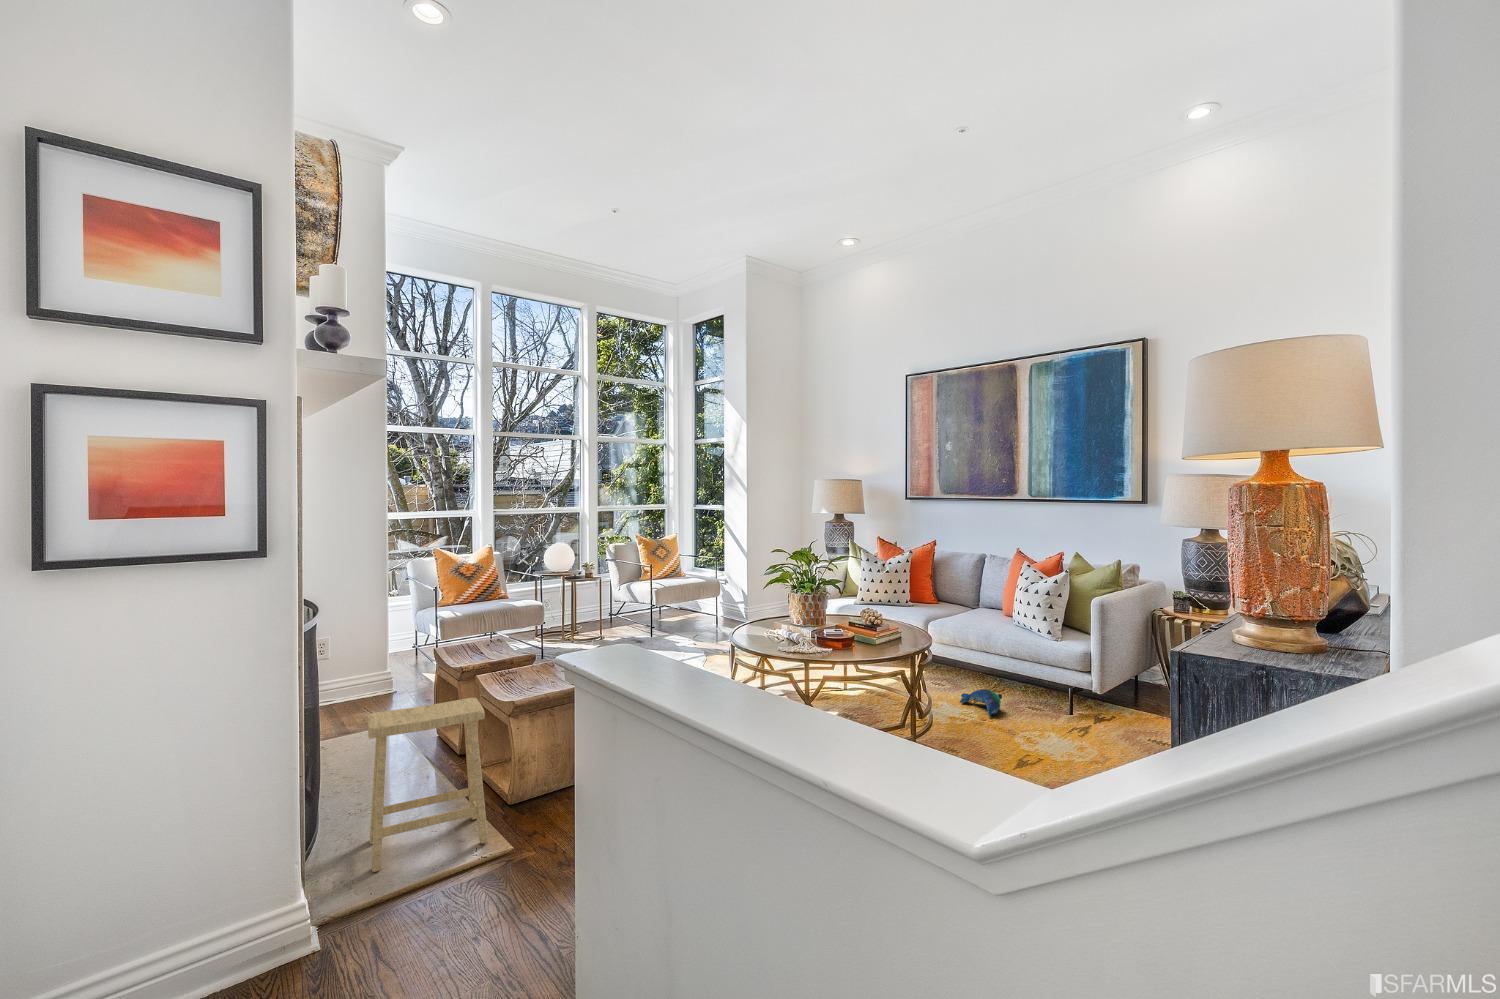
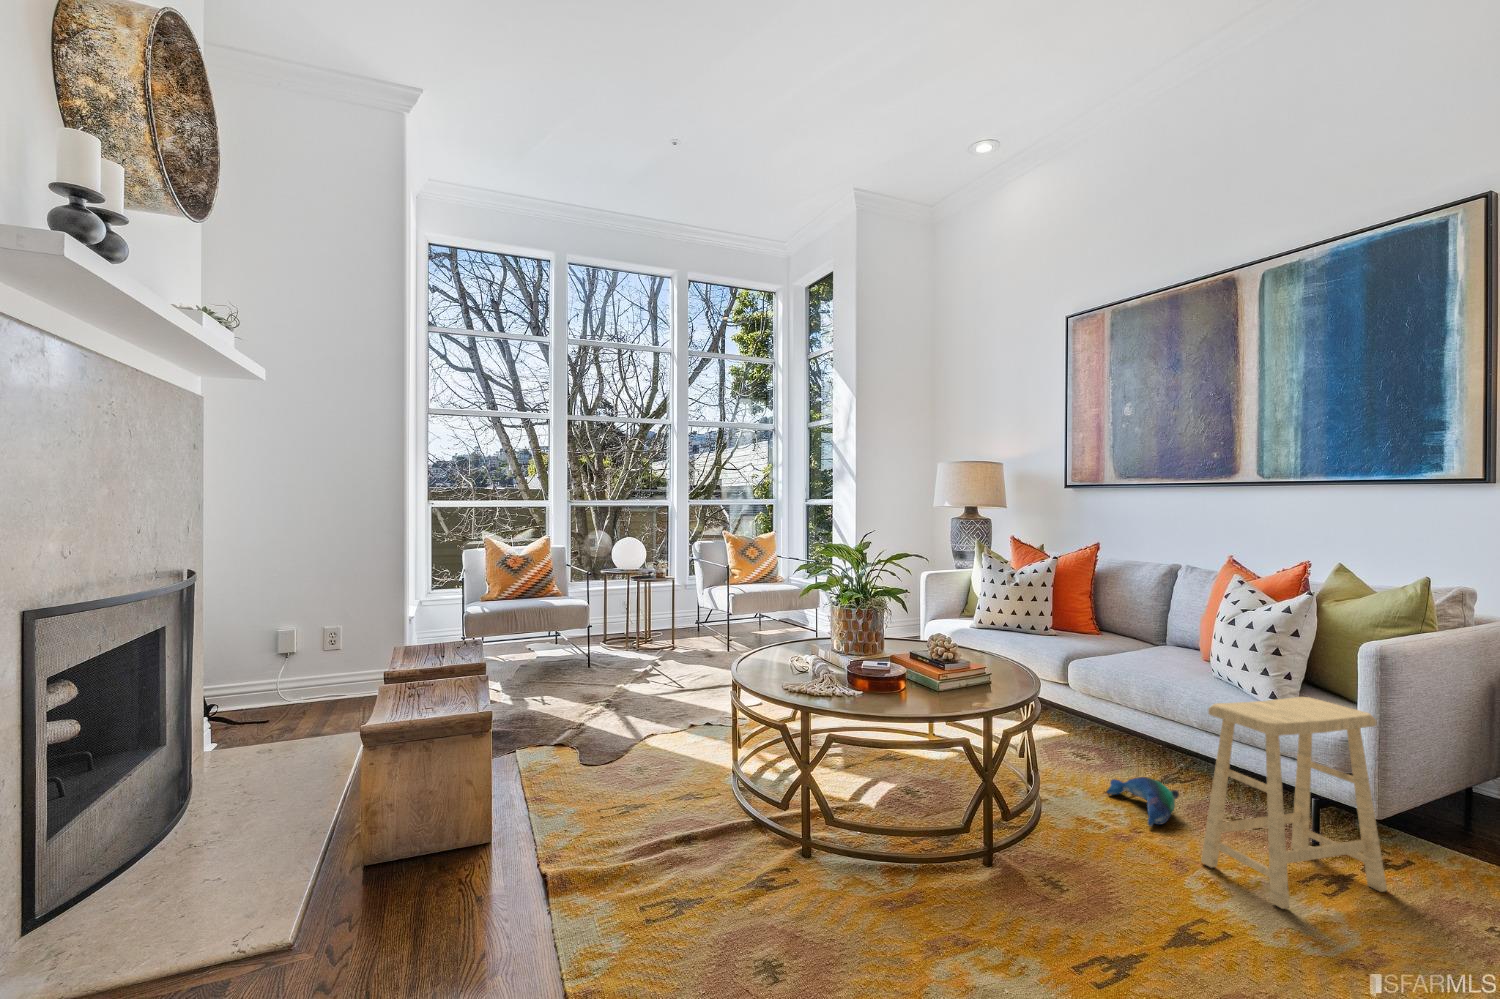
footstool: present [367,698,488,872] -> present [1201,697,1387,909]

